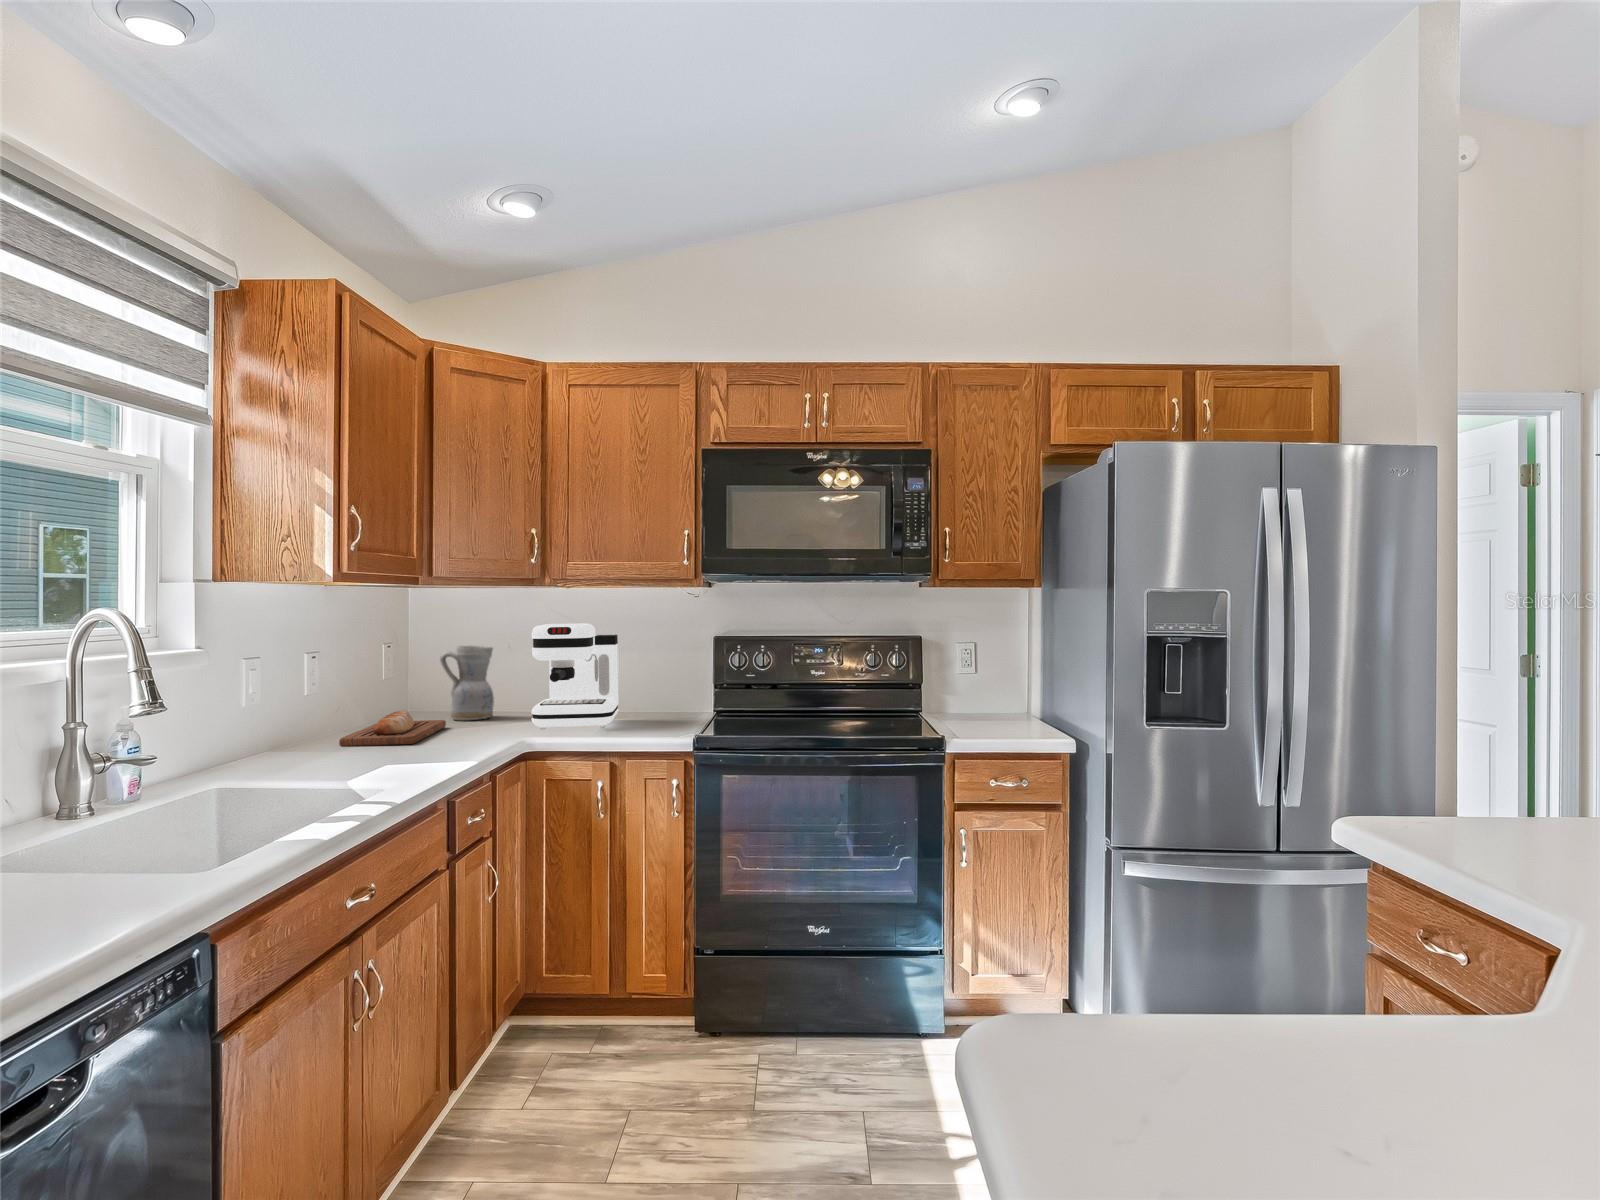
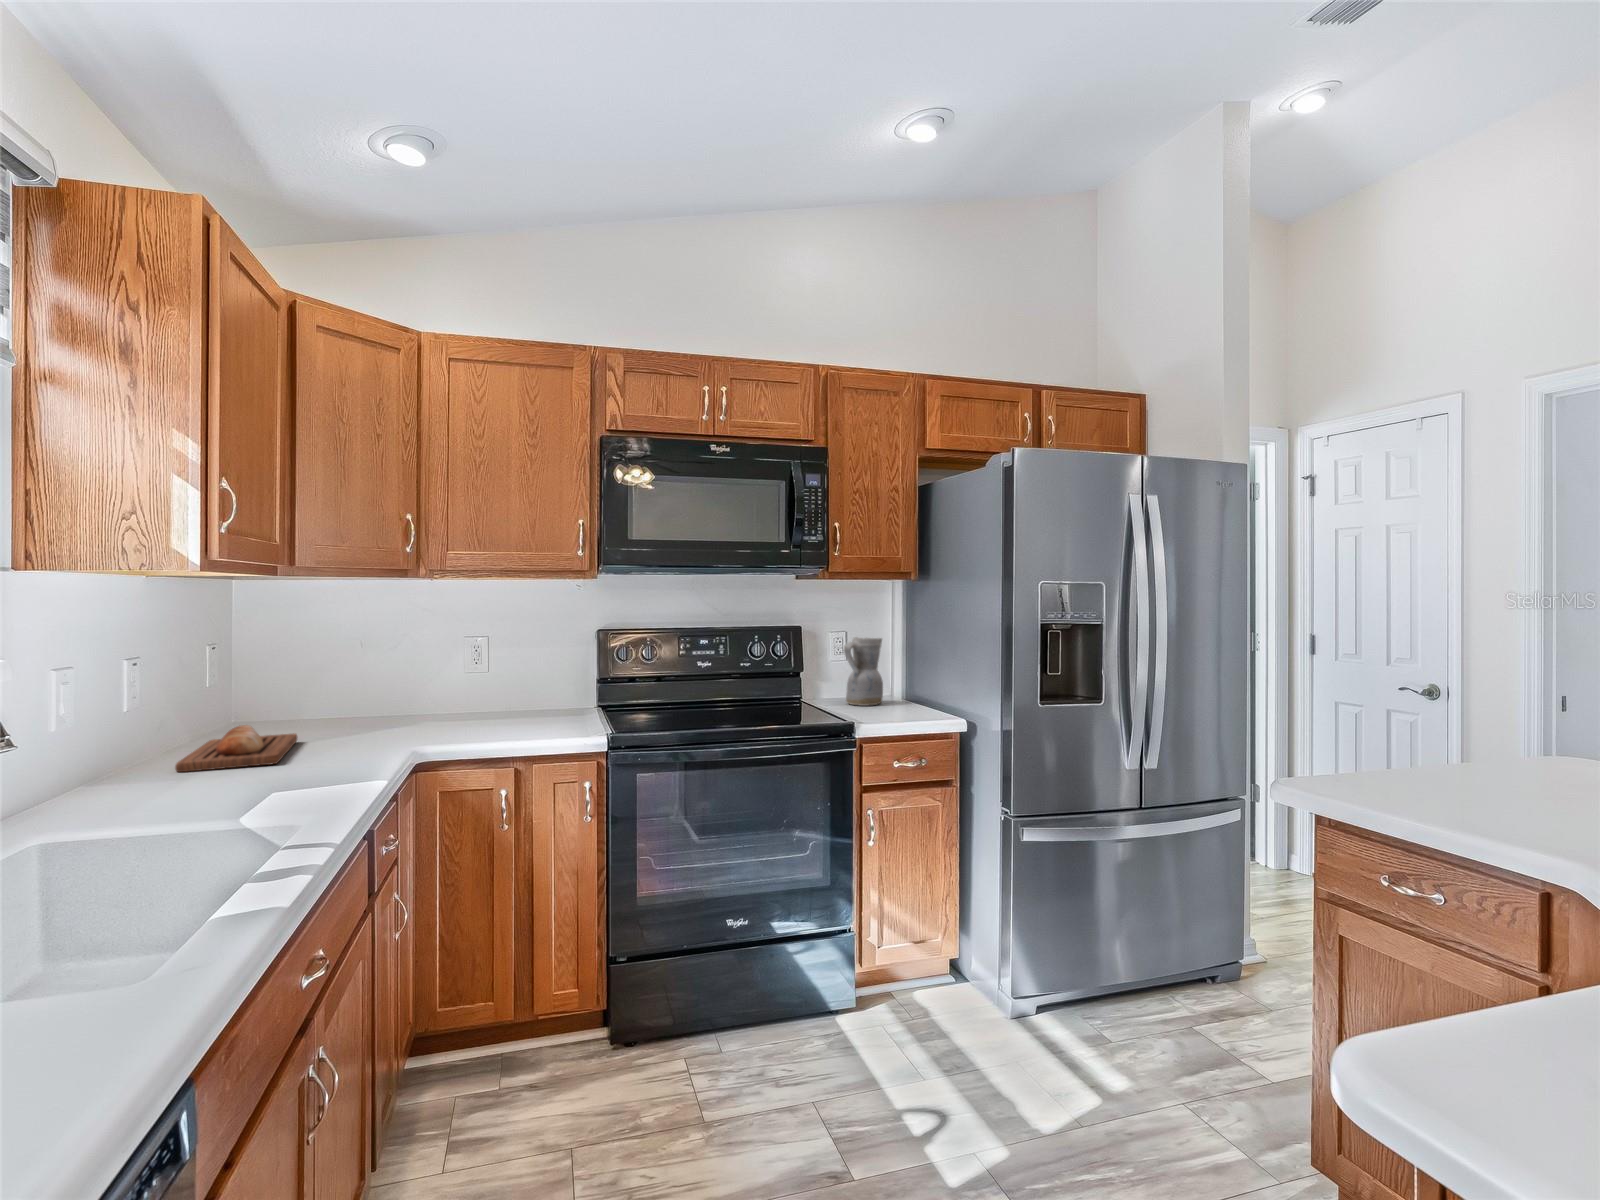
coffee maker: present [532,624,618,729] -> none [406,620,502,737]
ceramic pitcher: present [440,646,494,720] -> present [844,637,883,706]

